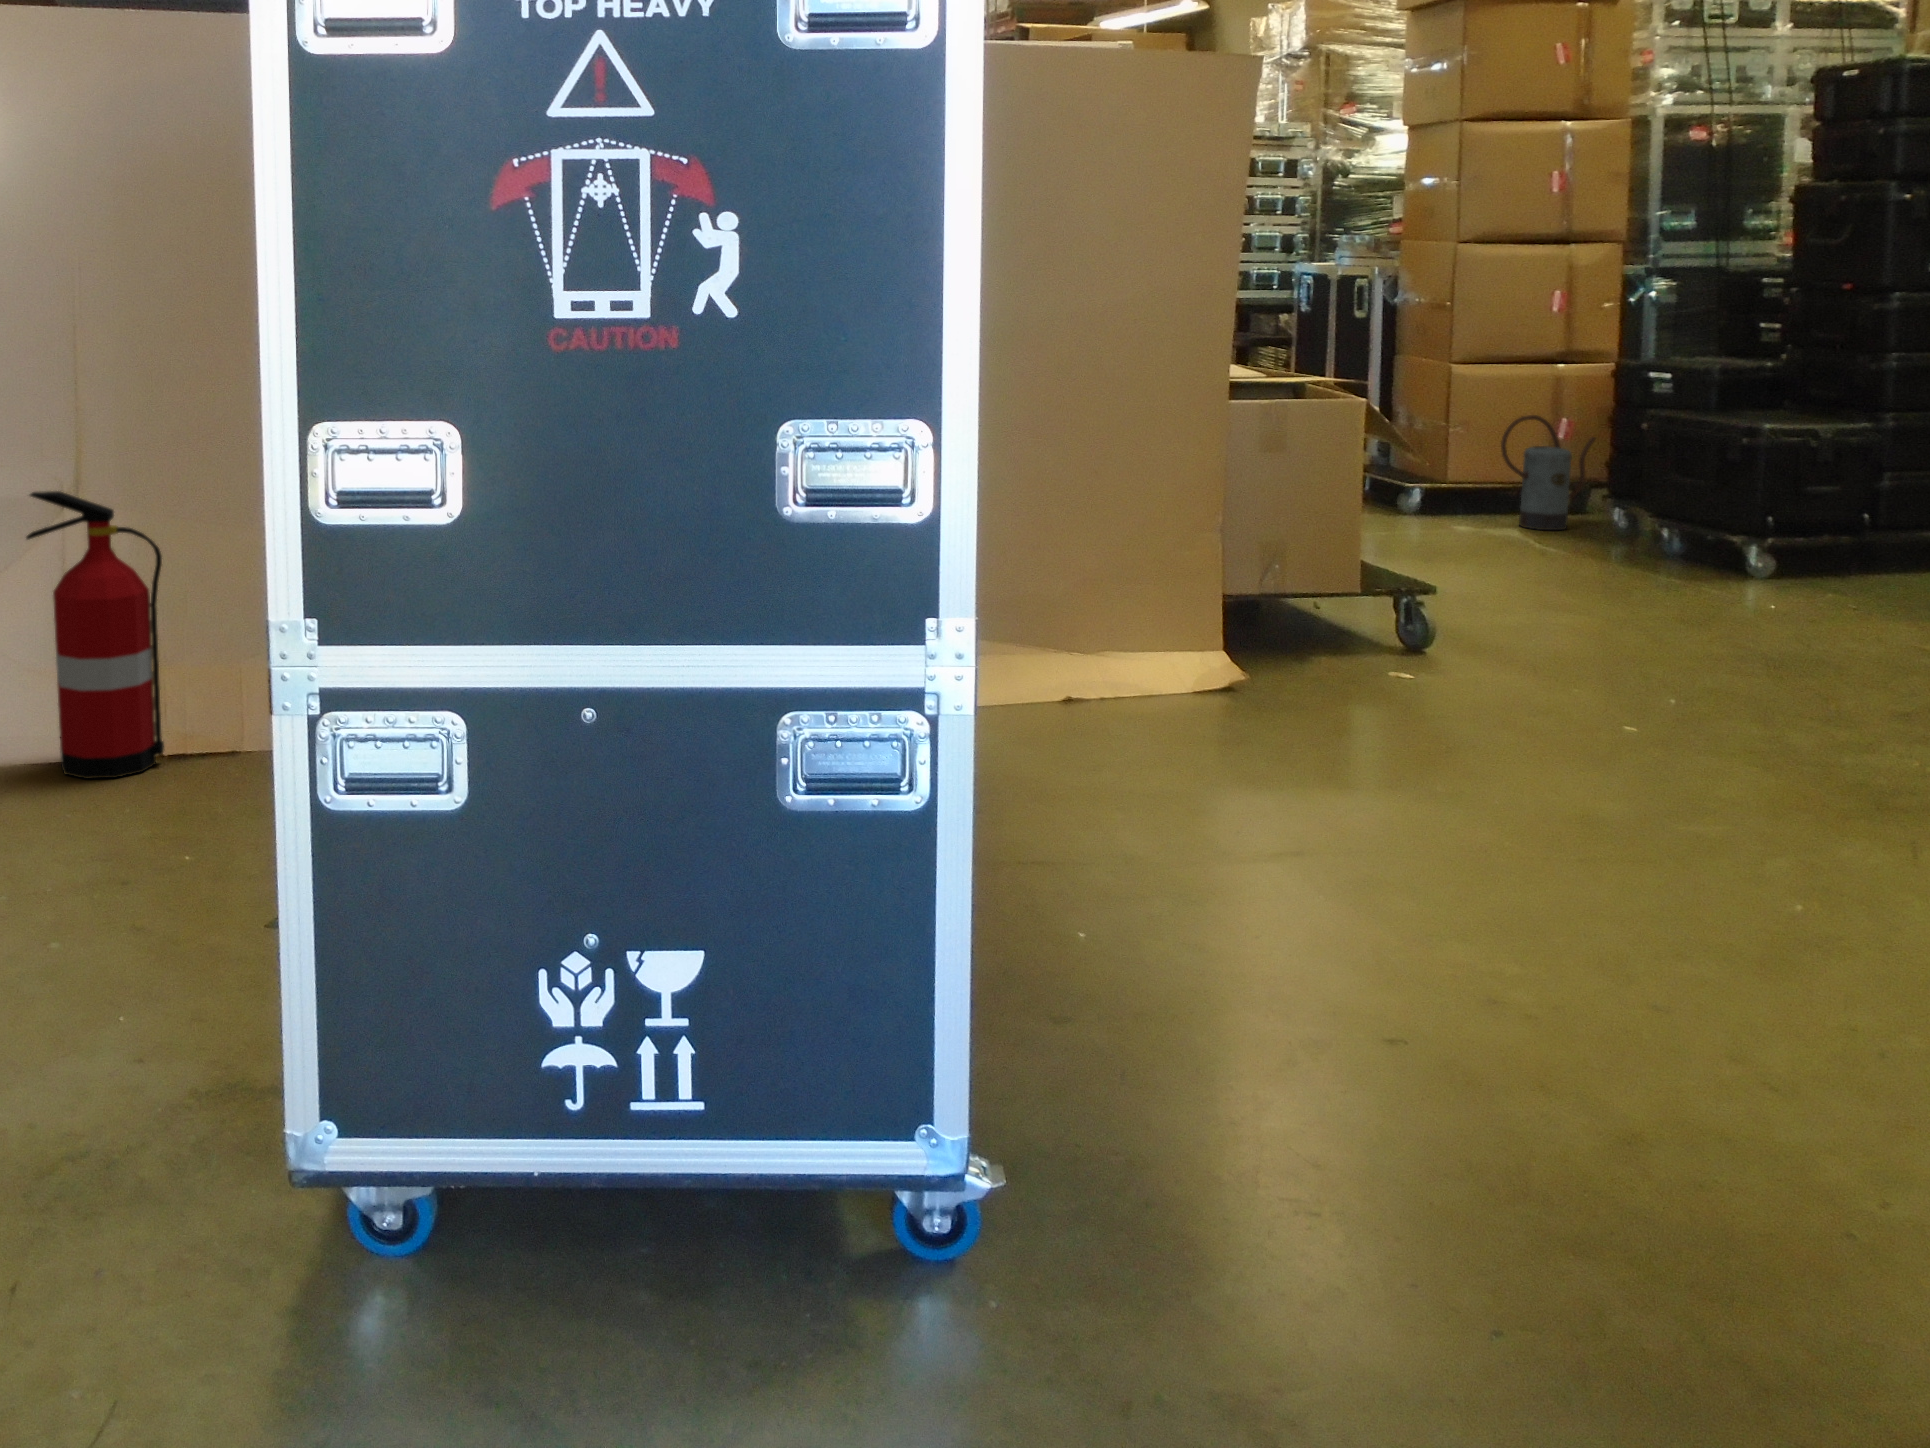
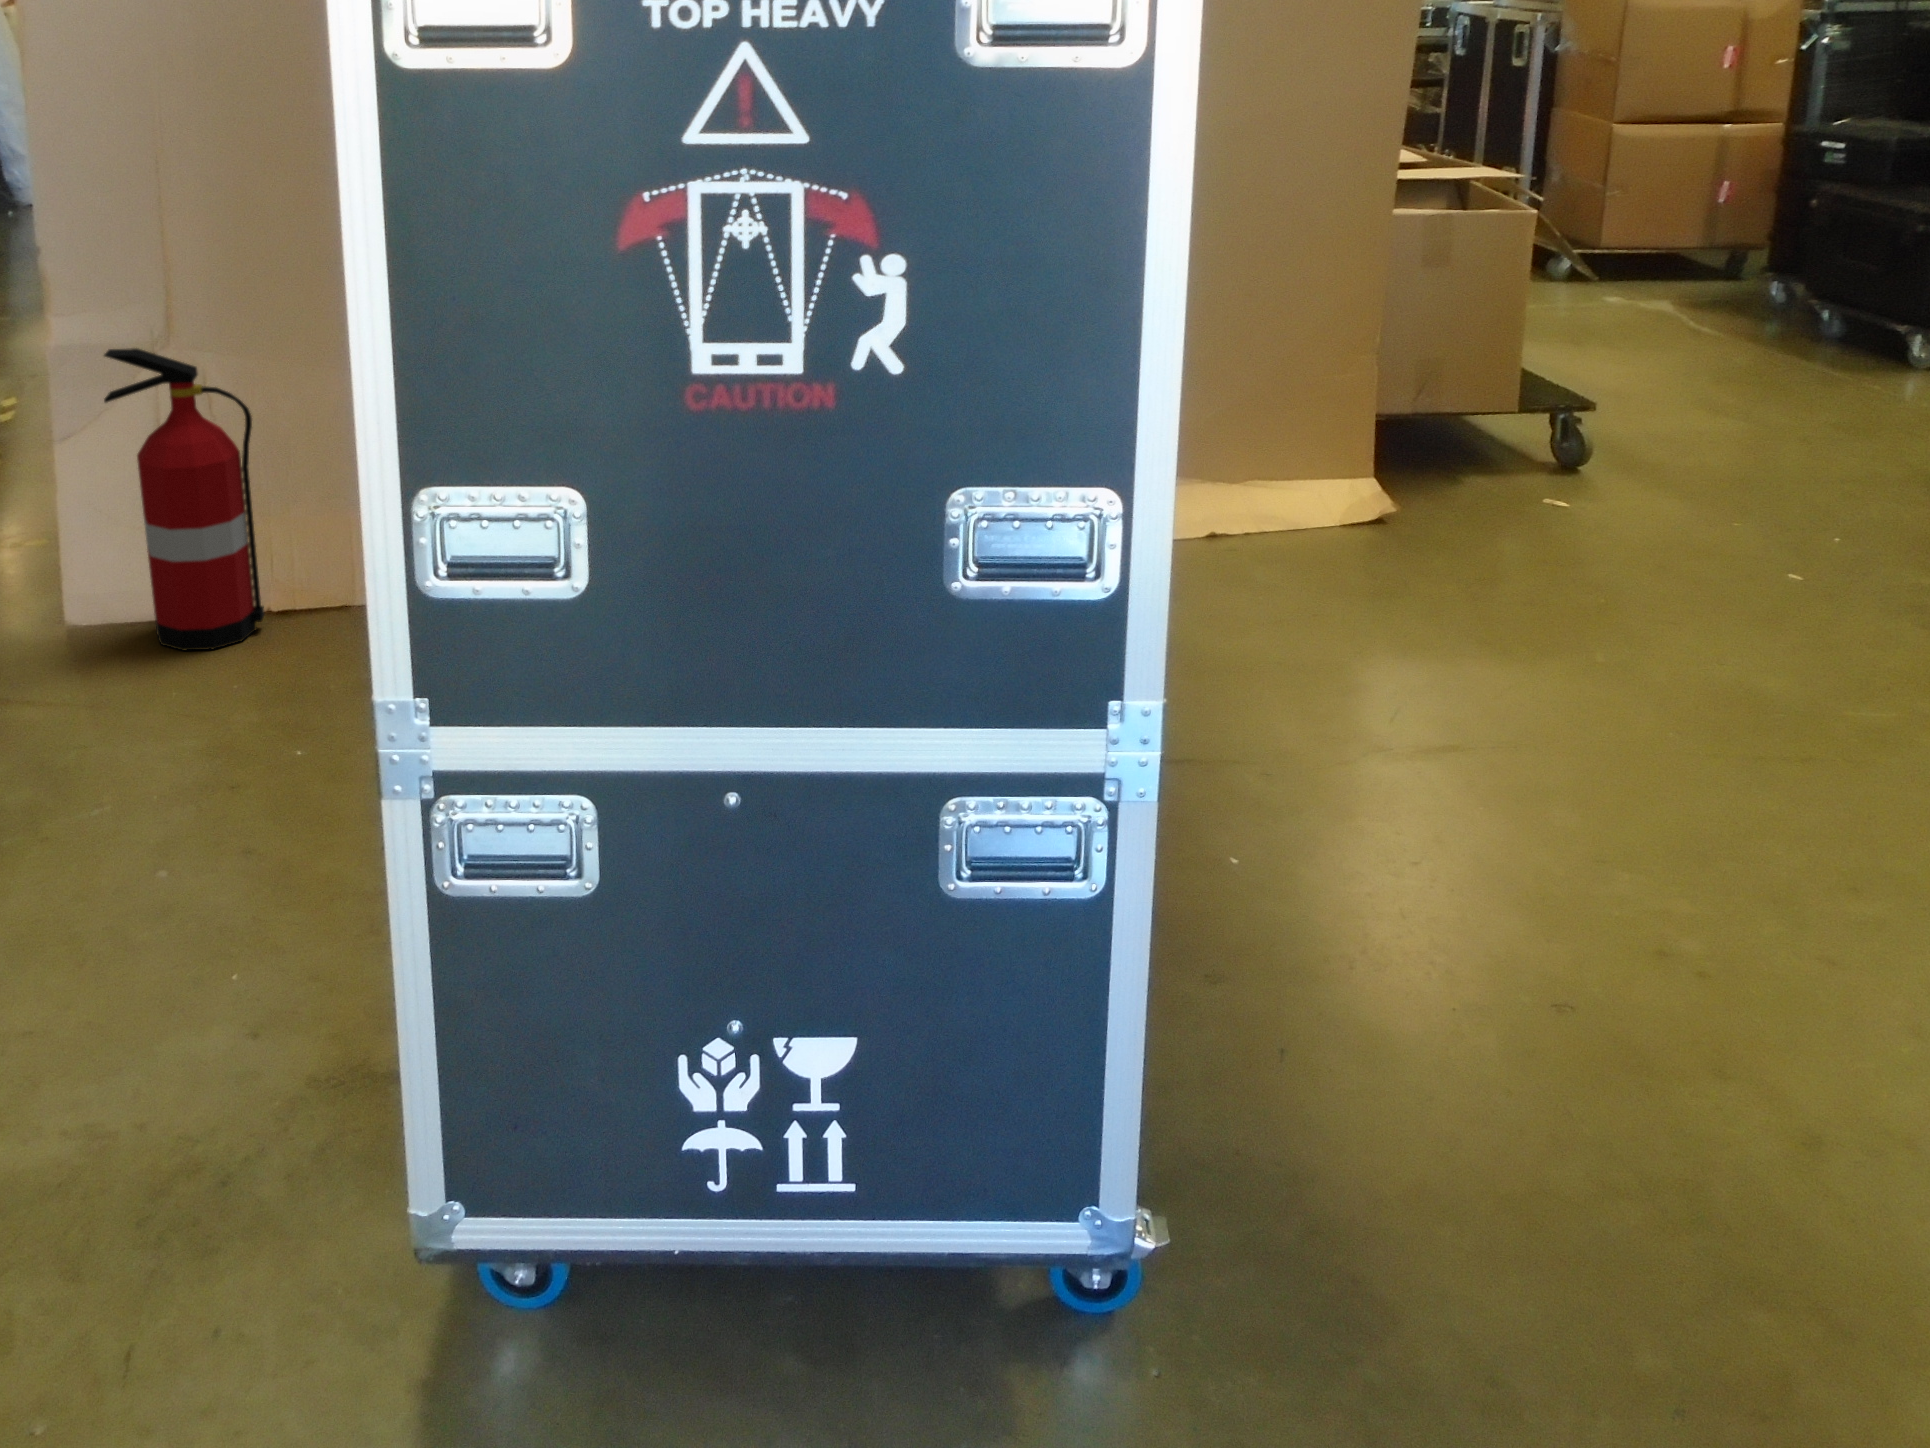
watering can: present [1501,415,1596,530] -> none [1657,182,1757,304]

